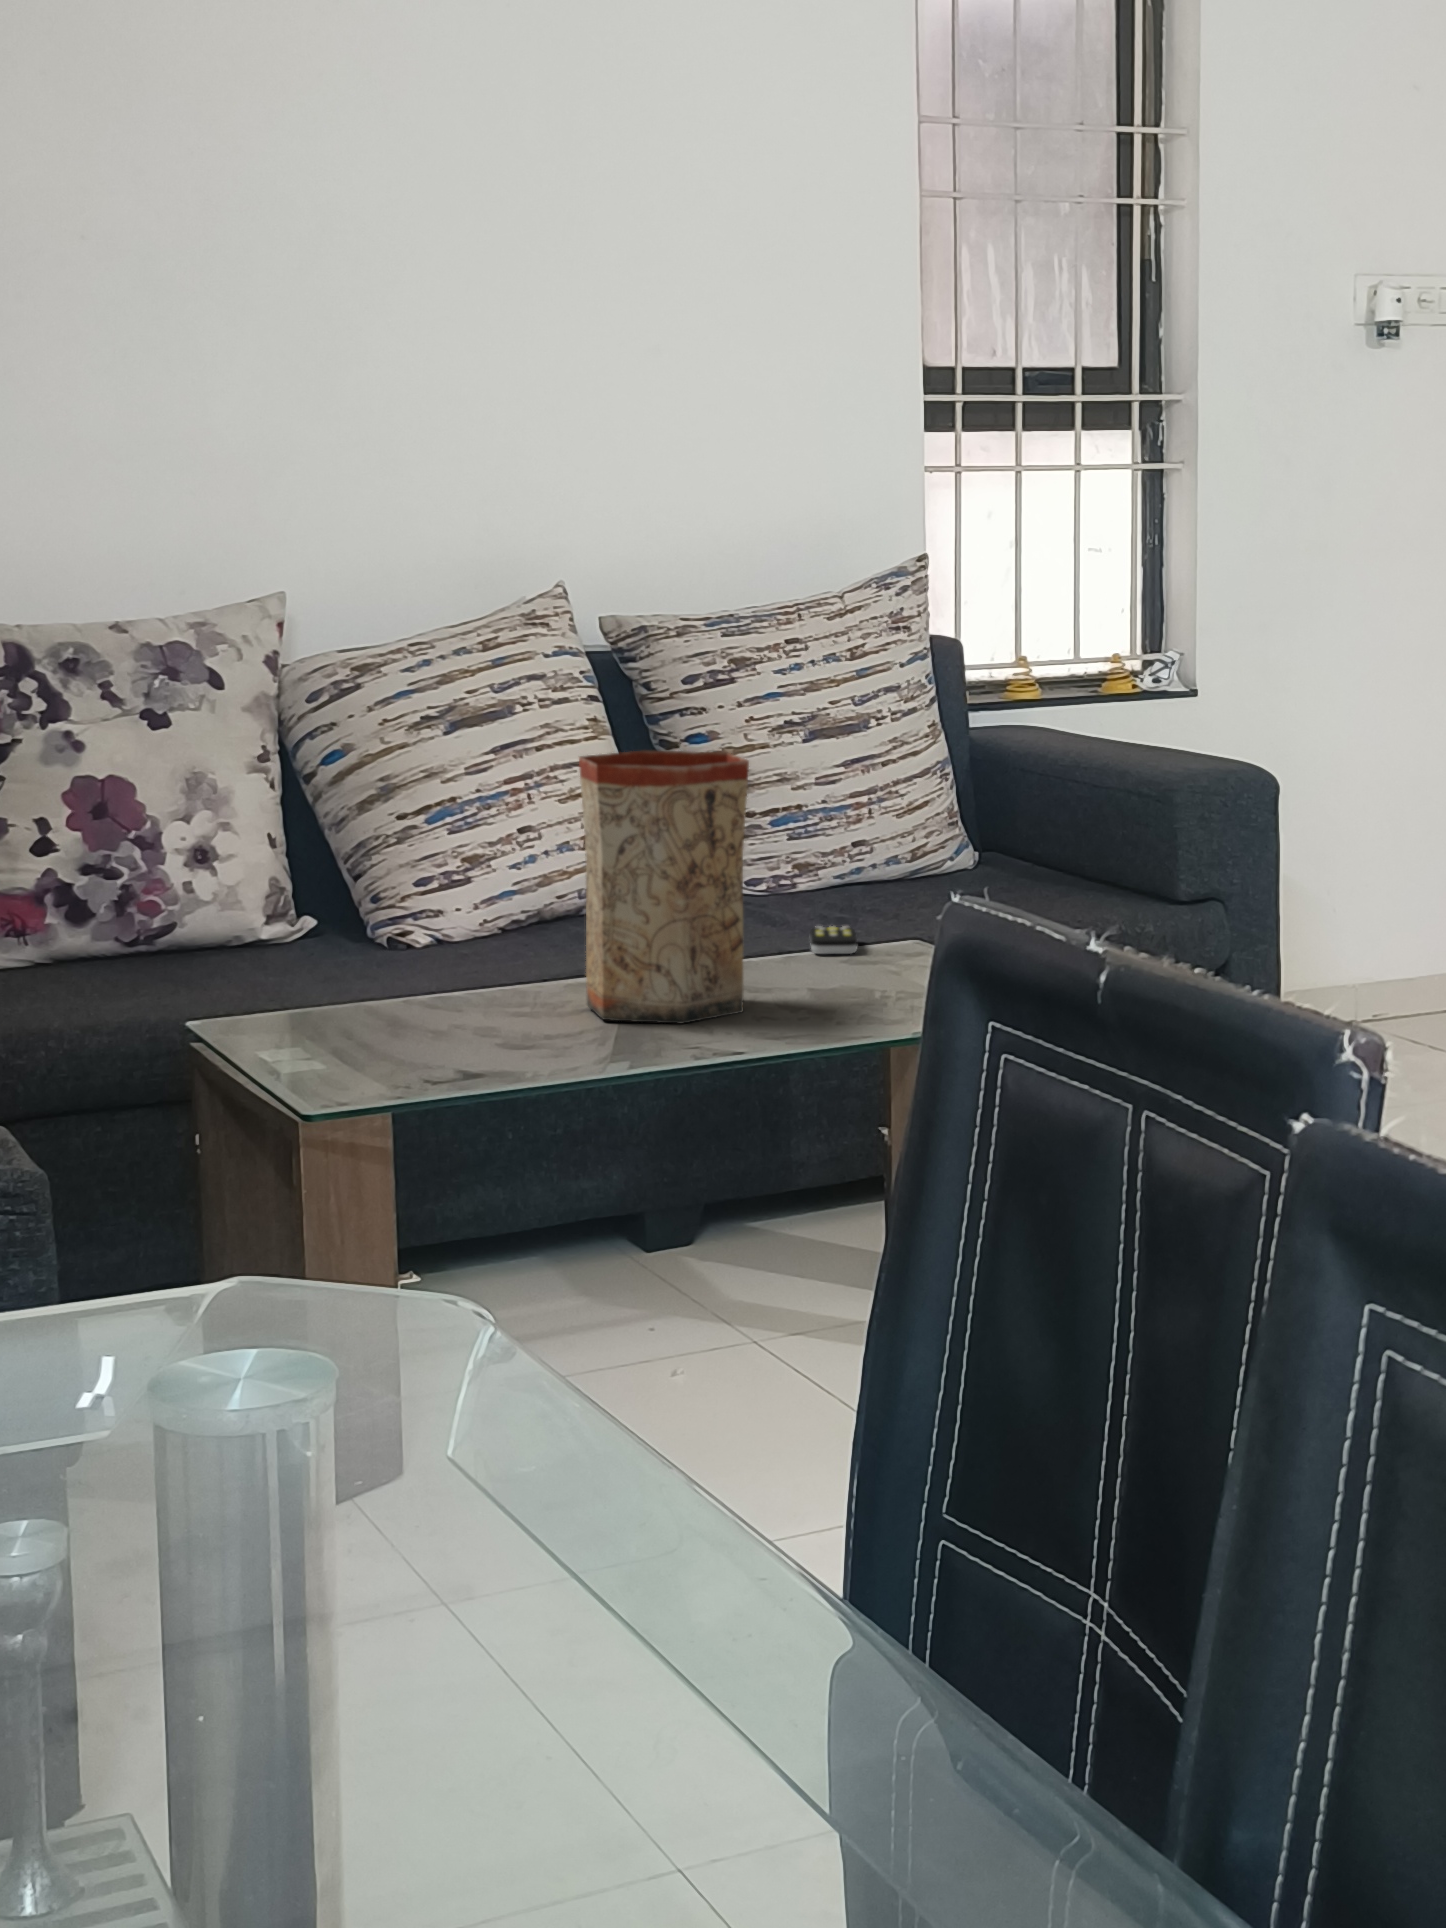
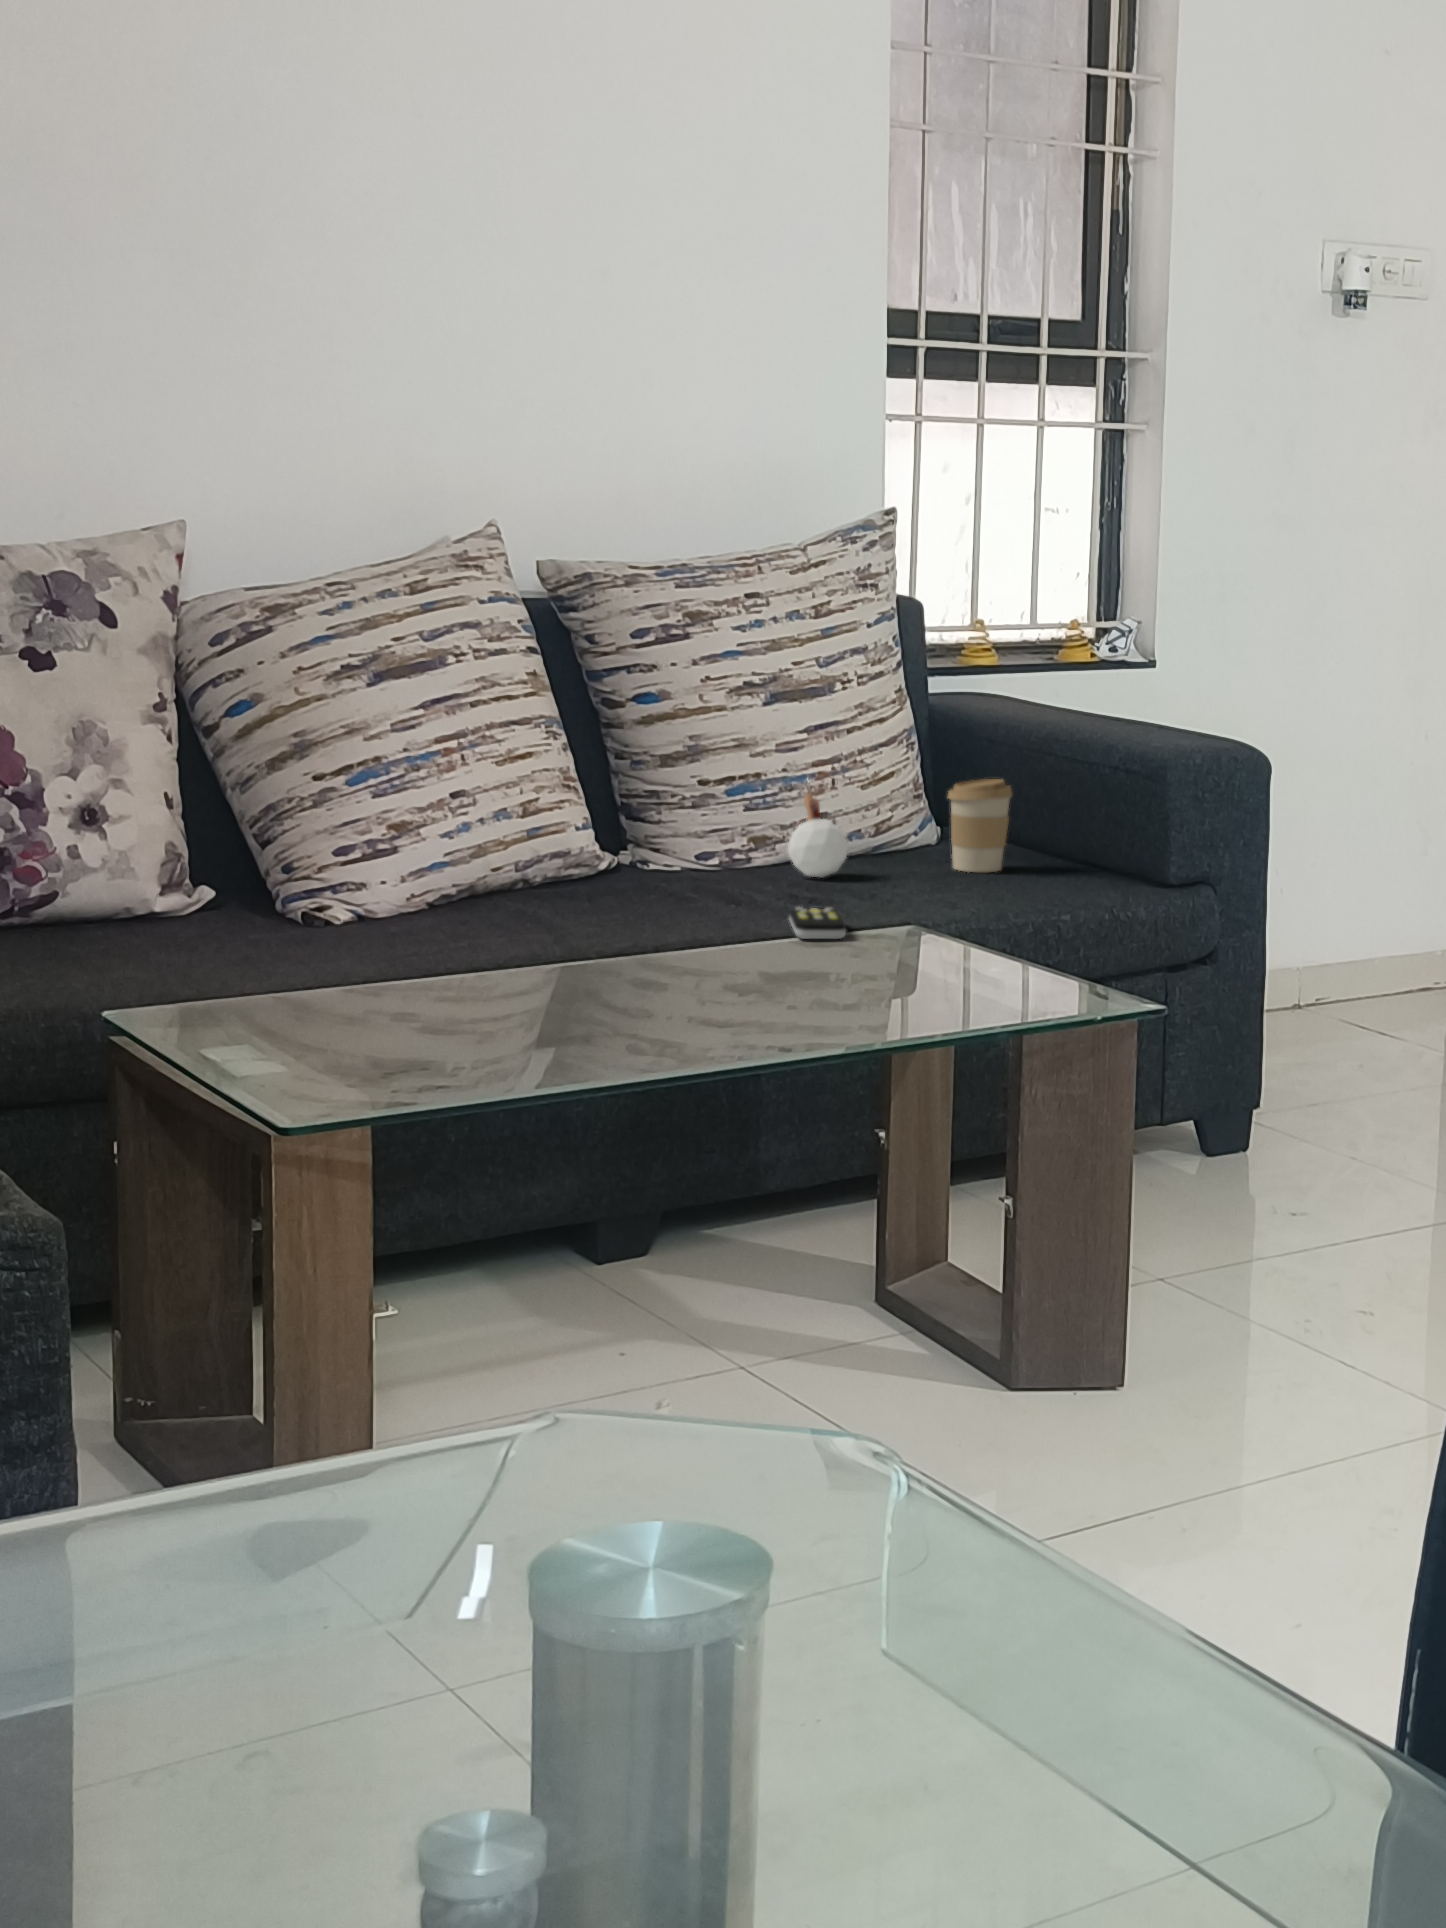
vase: present [579,751,749,1024] -> none [563,715,760,1019]
candle: none [824,805,879,901] -> present [788,781,848,877]
coffee cup: none [973,805,1034,893] -> present [948,779,1012,872]

